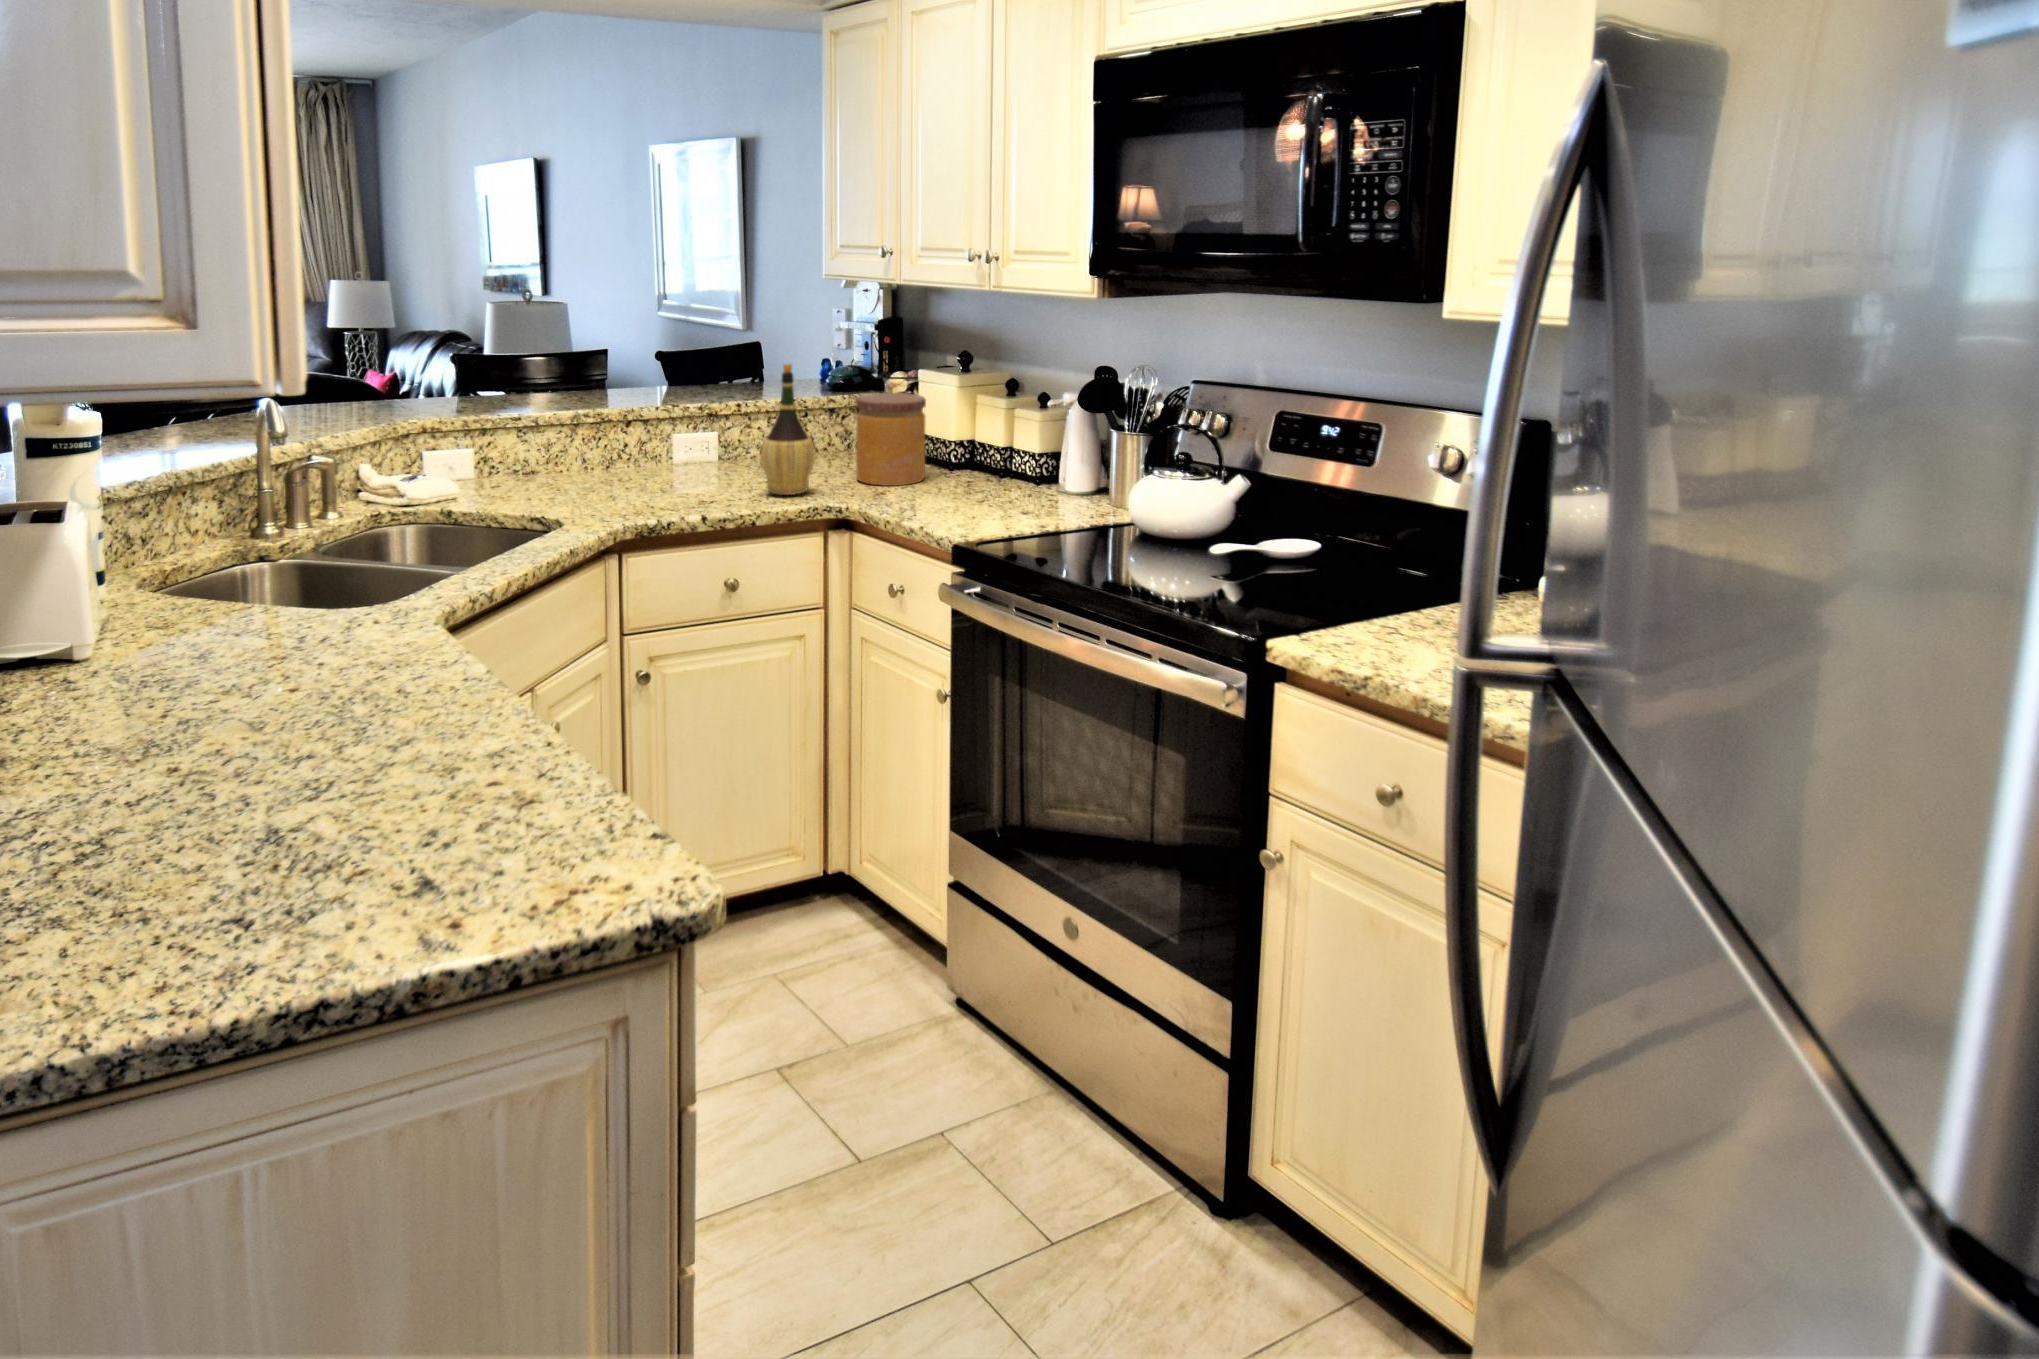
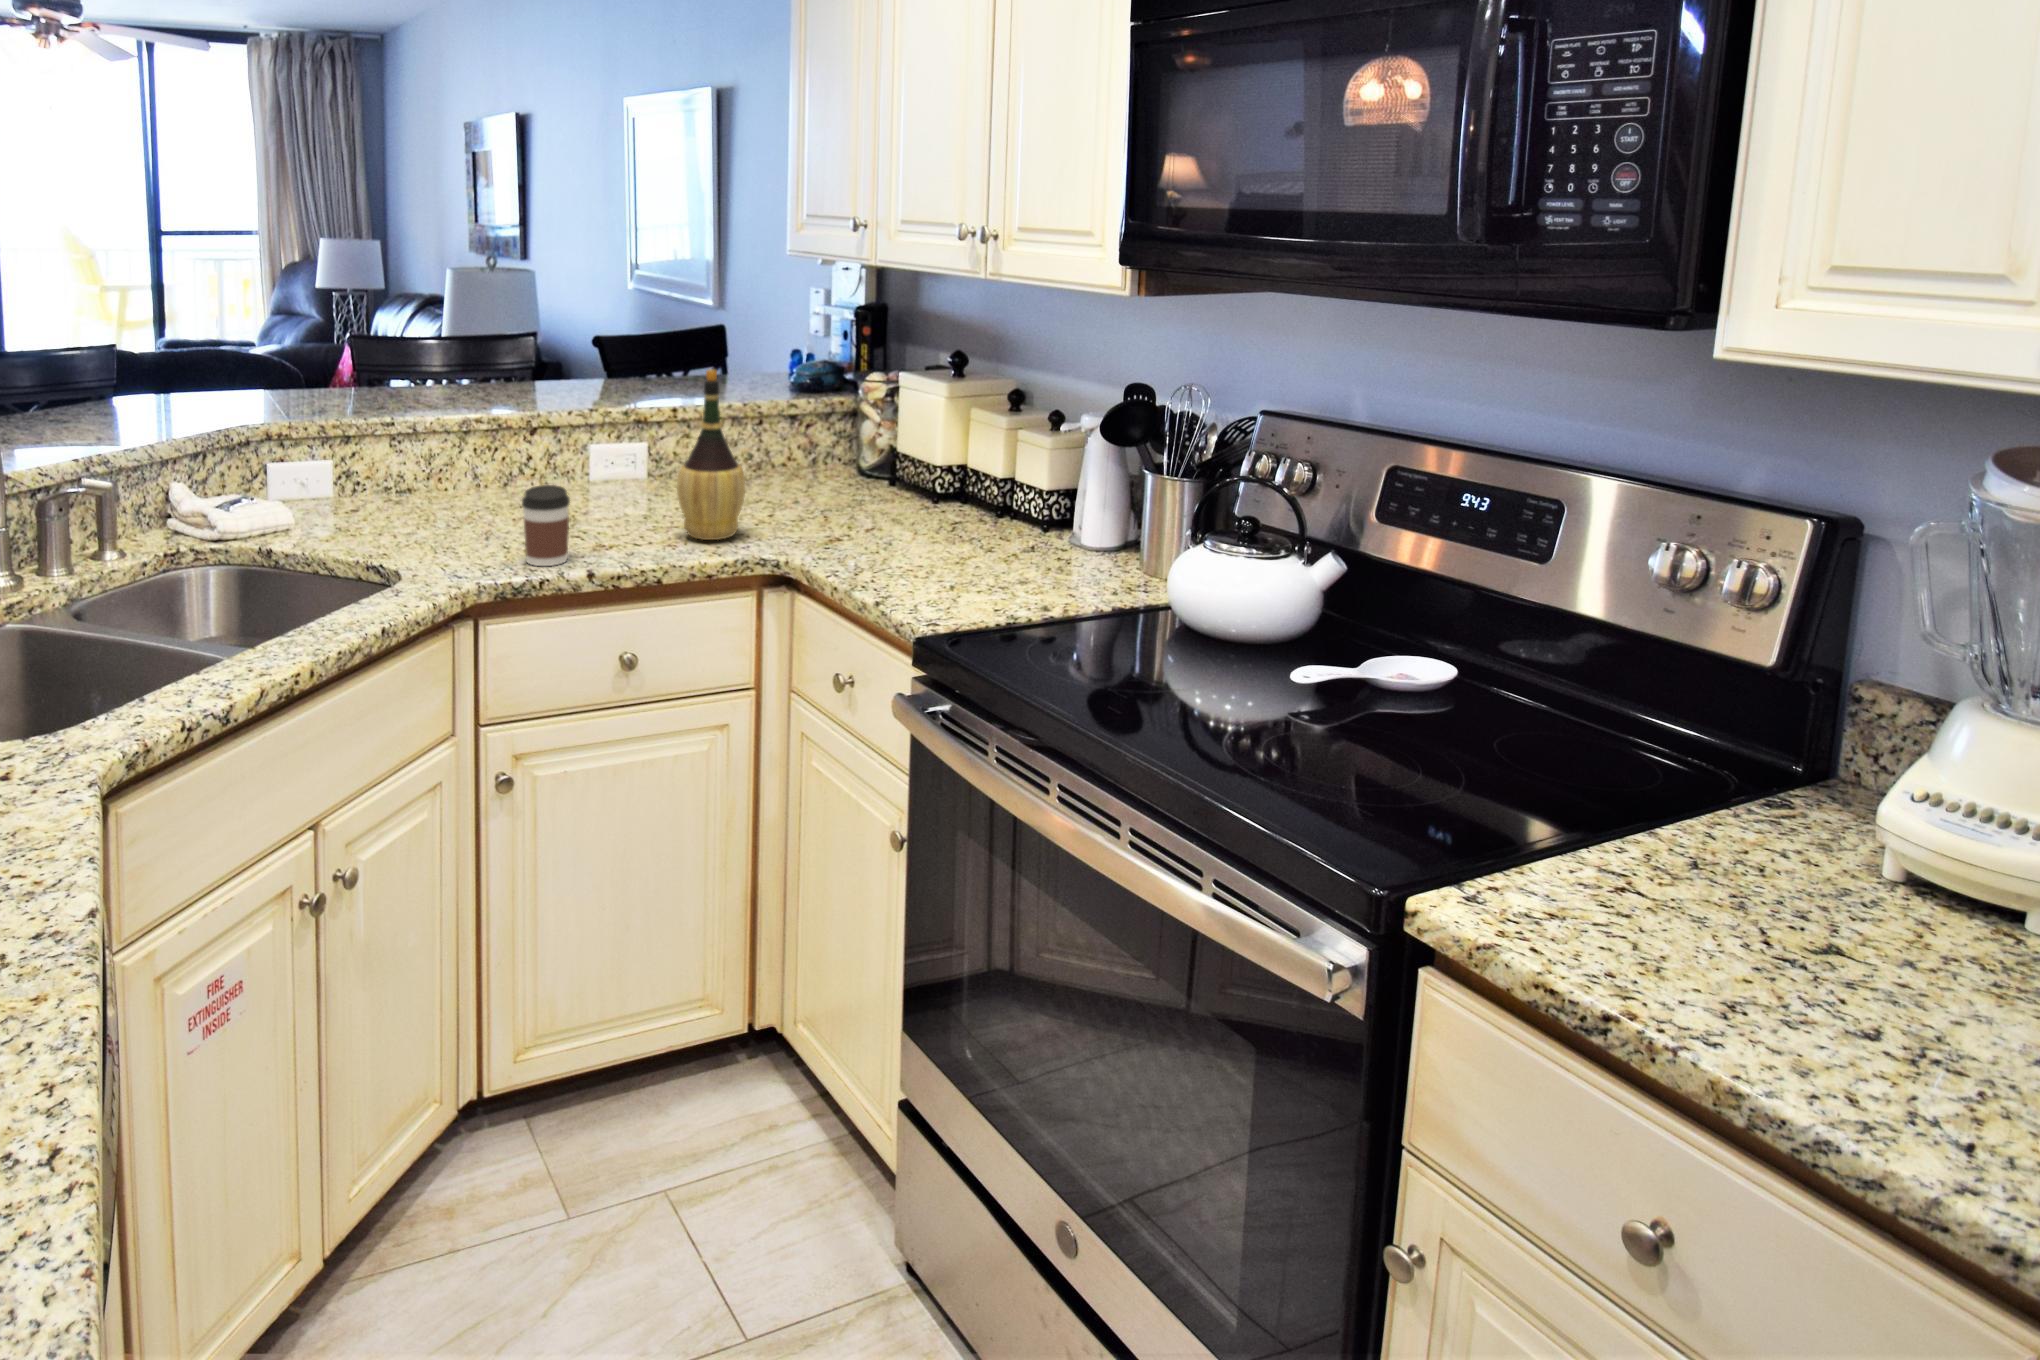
jar: present [856,393,926,486] -> none [805,405,897,530]
coffee cup: none [646,454,683,515] -> present [522,485,570,566]

